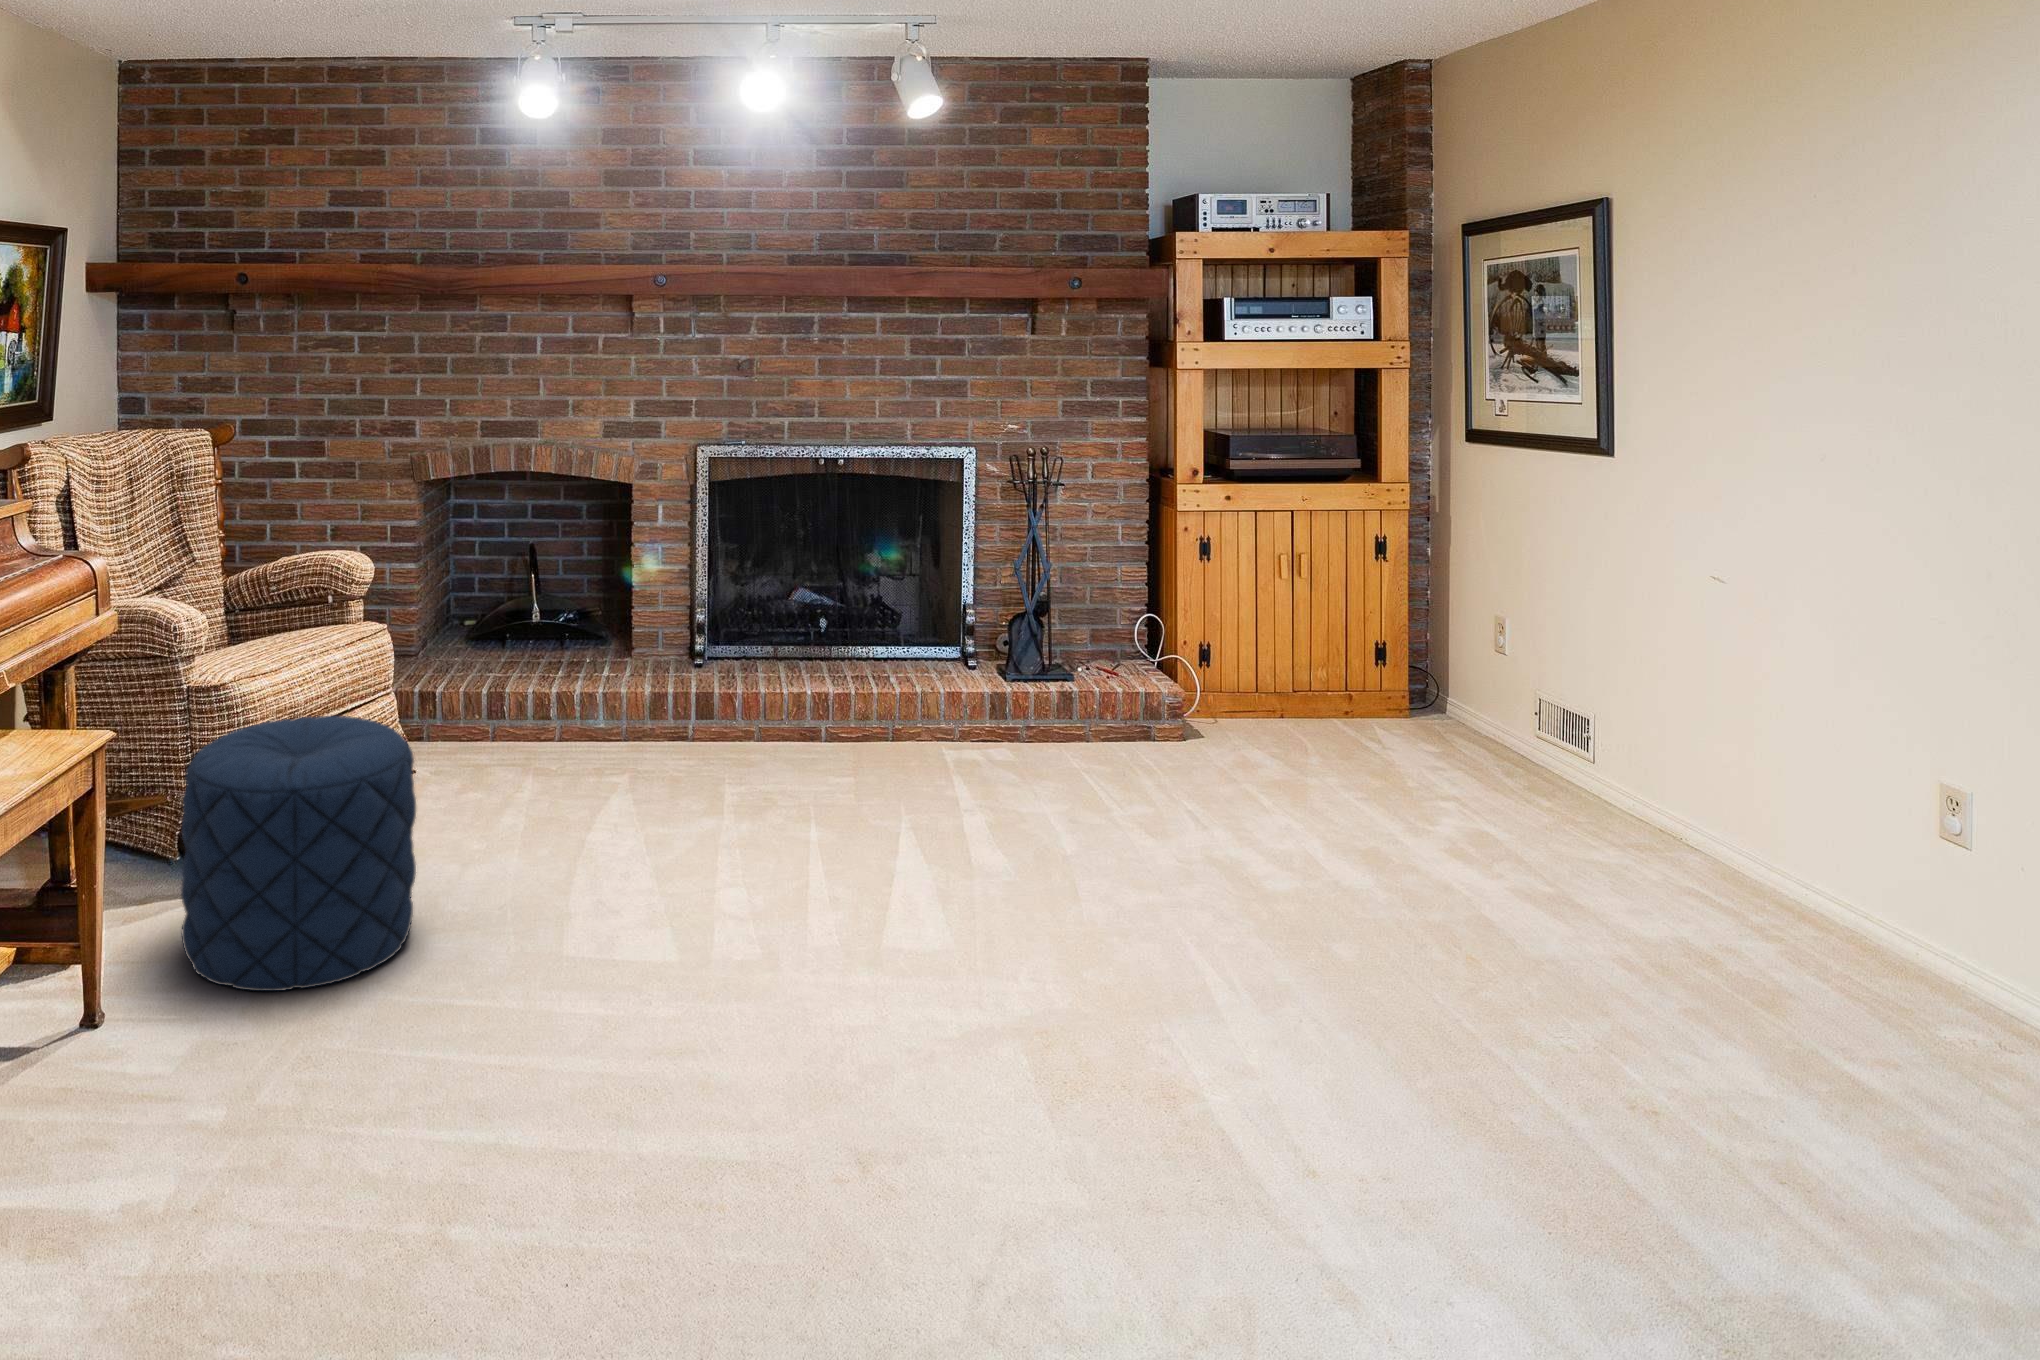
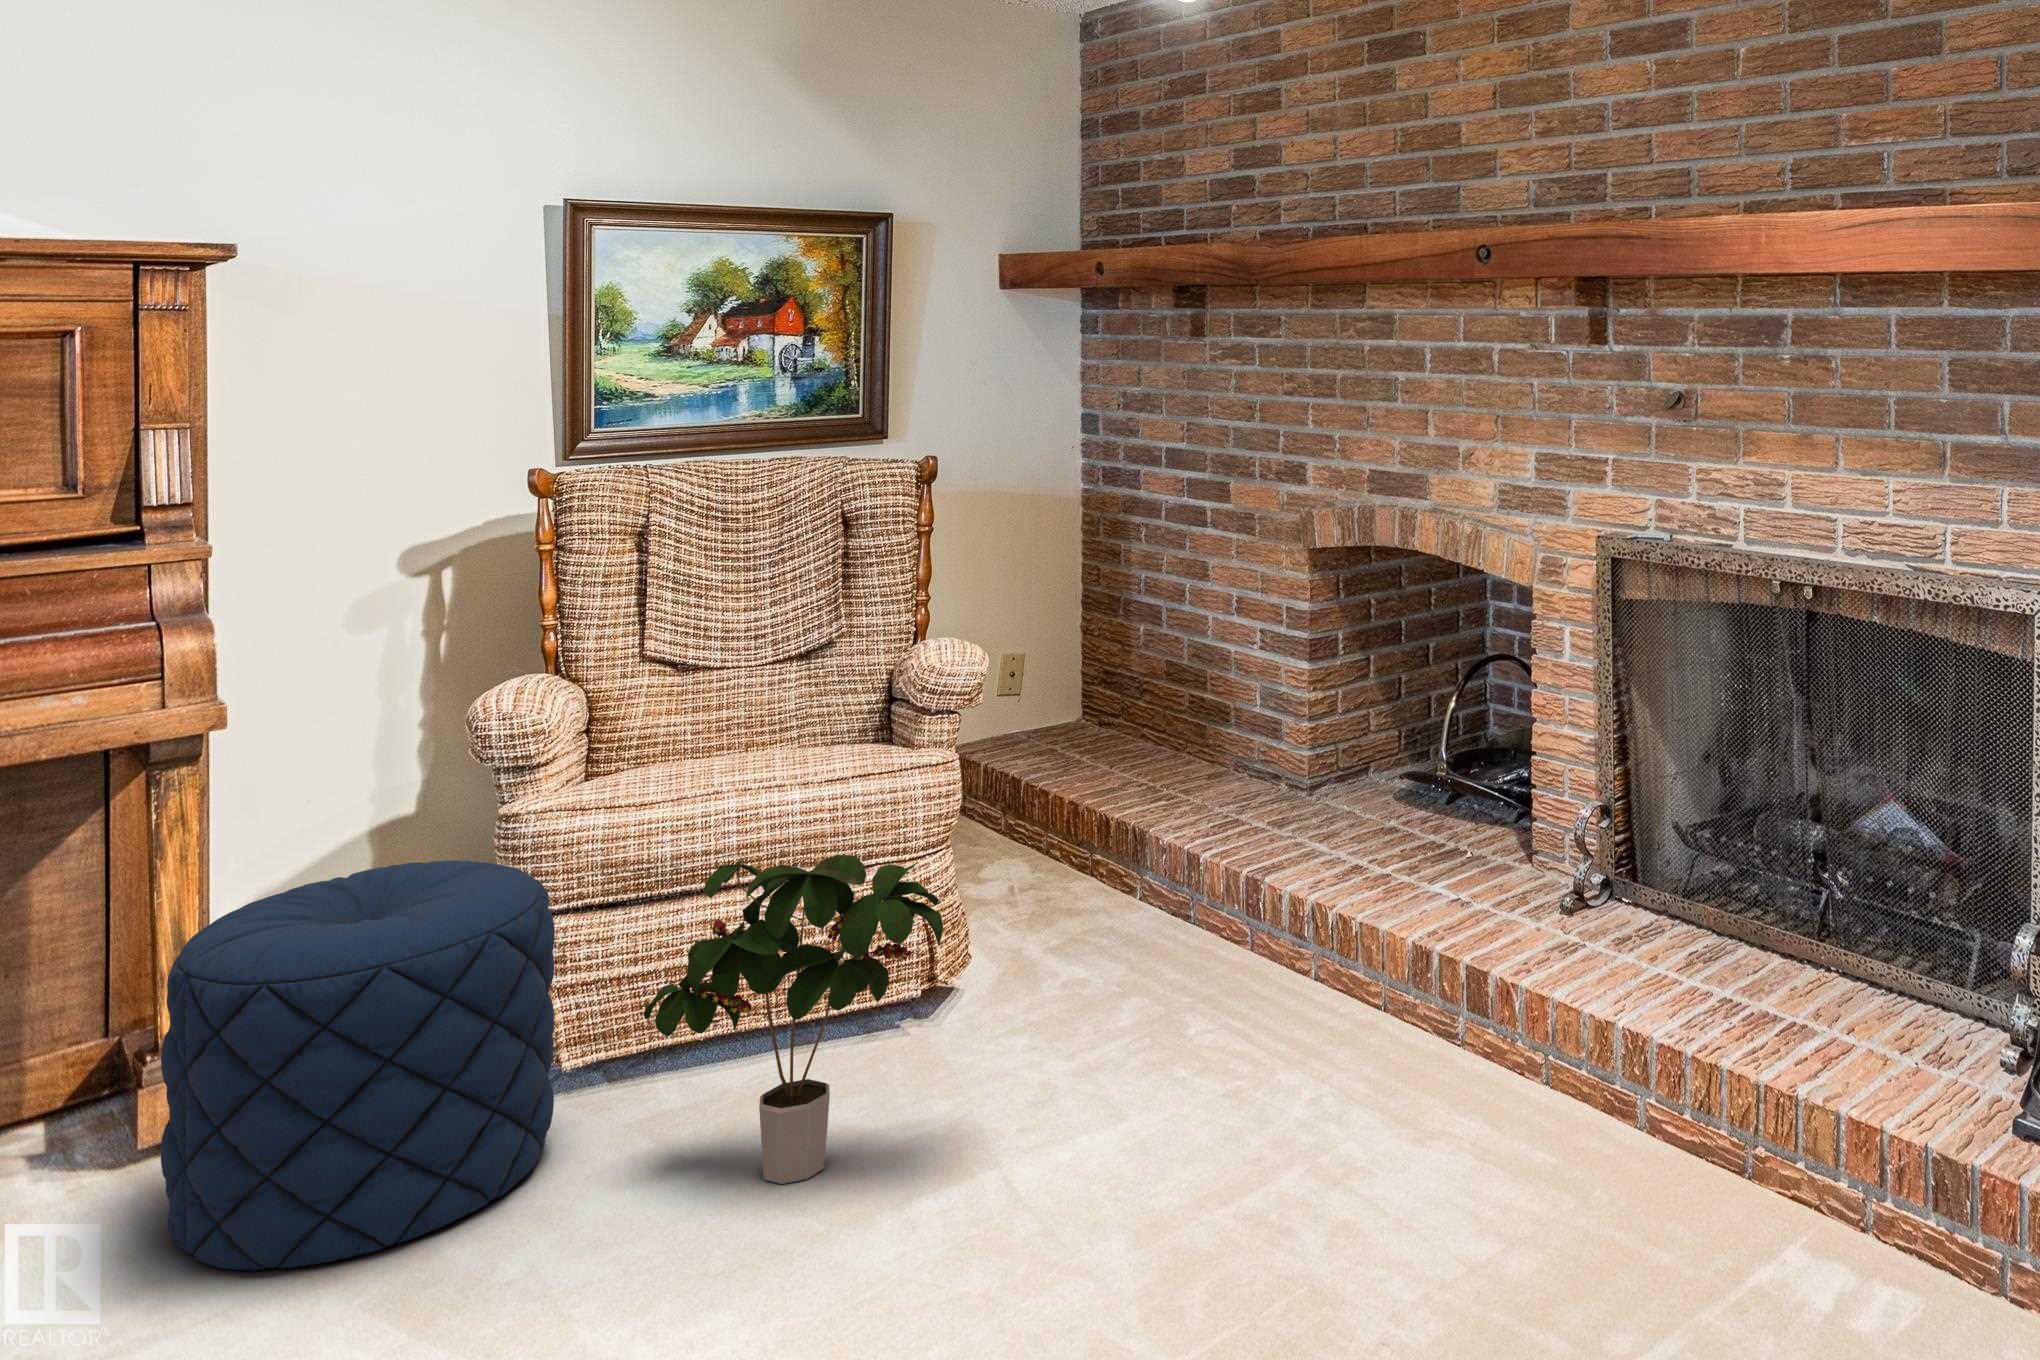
potted plant: none [433,661,585,869] -> present [643,855,943,1184]

